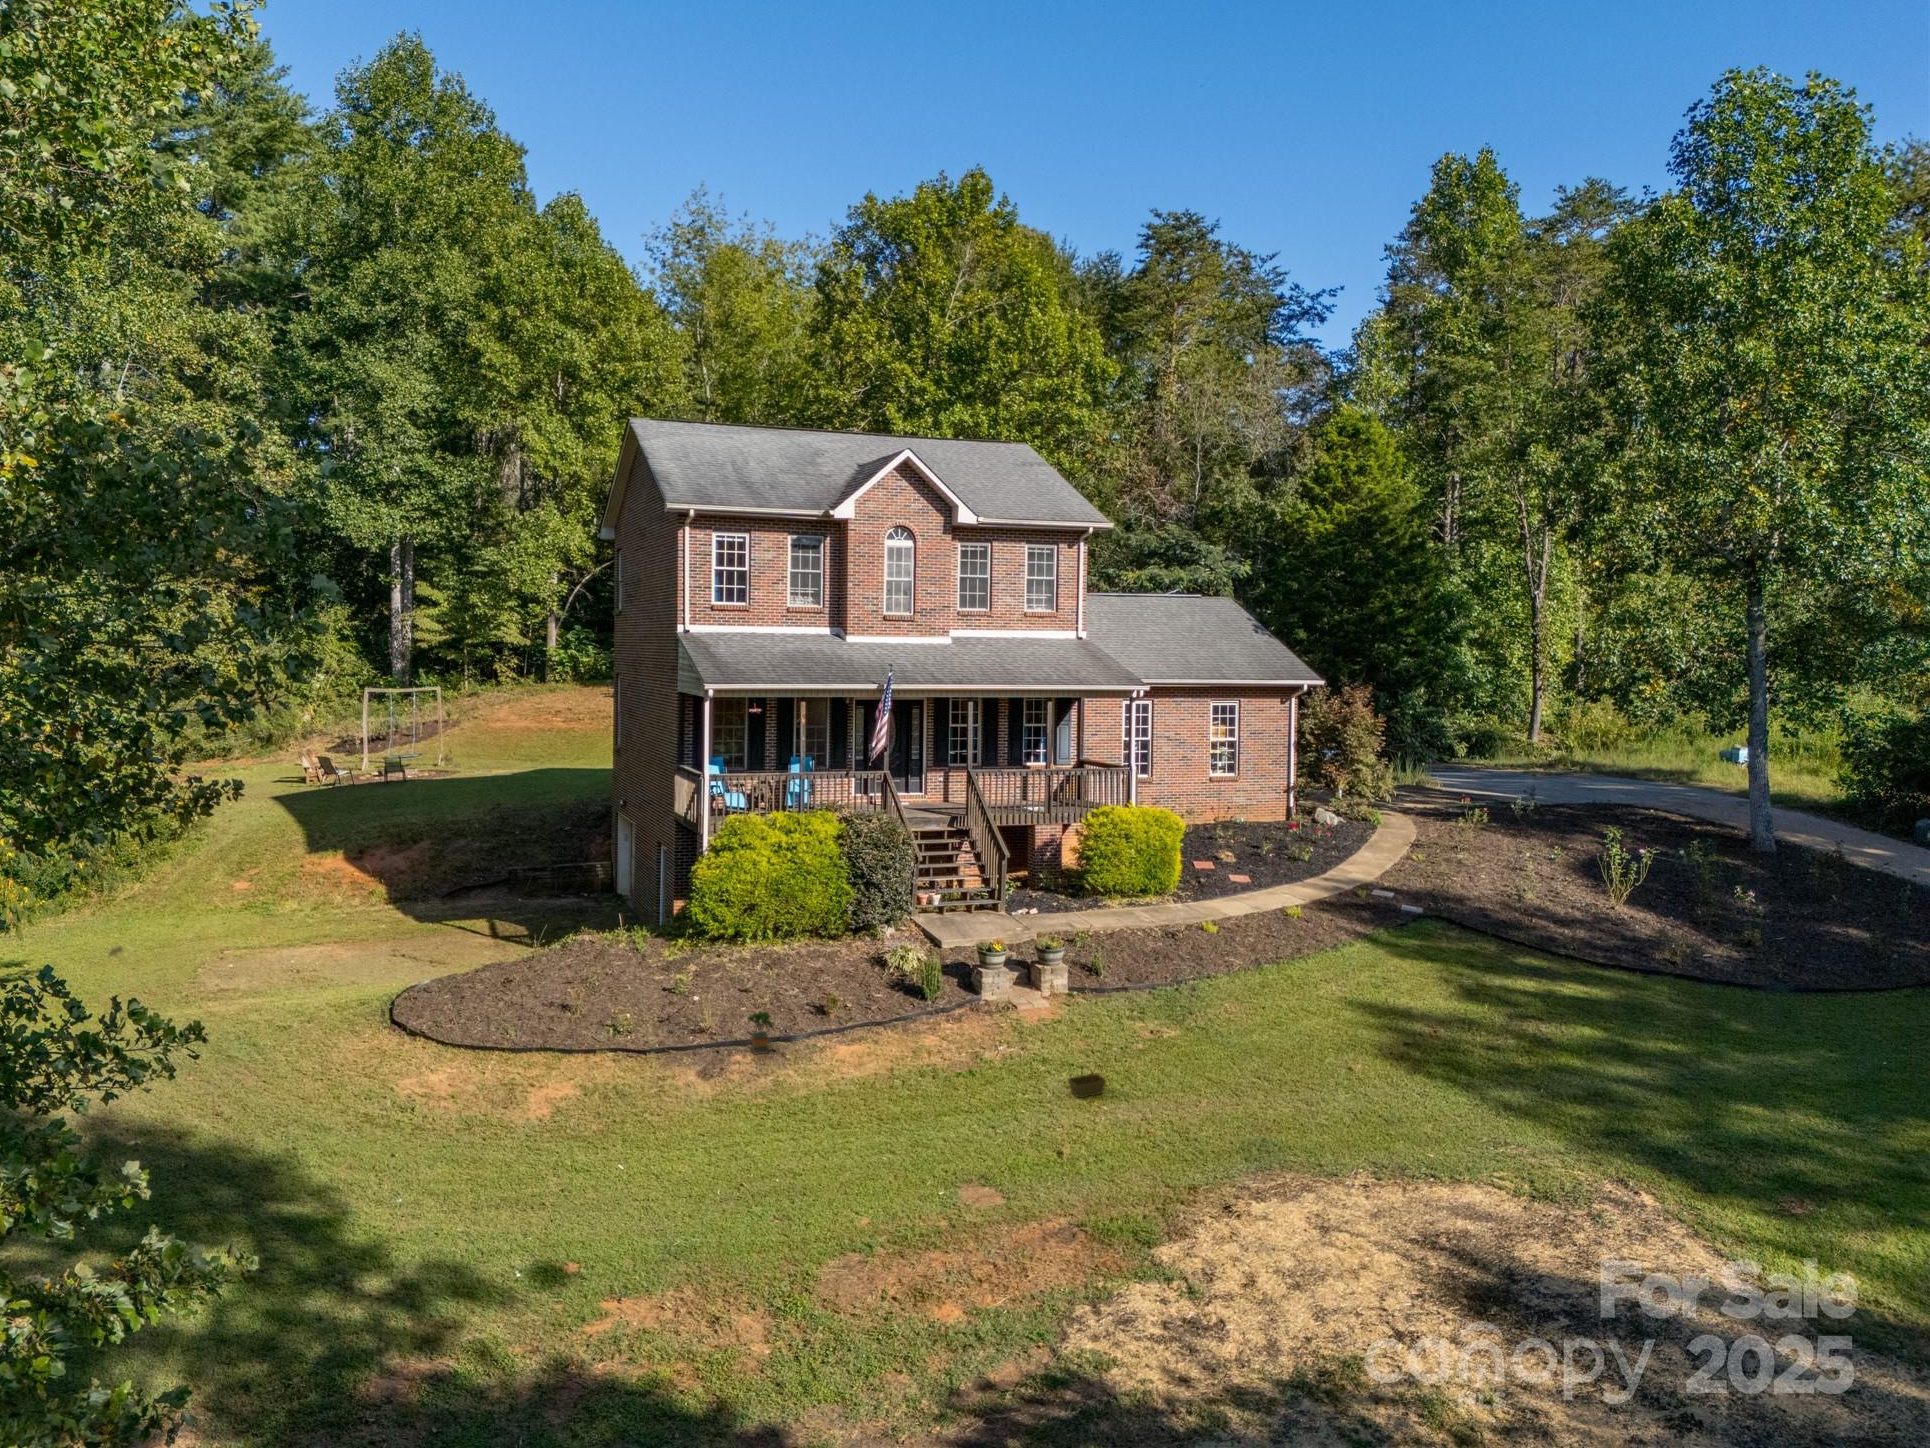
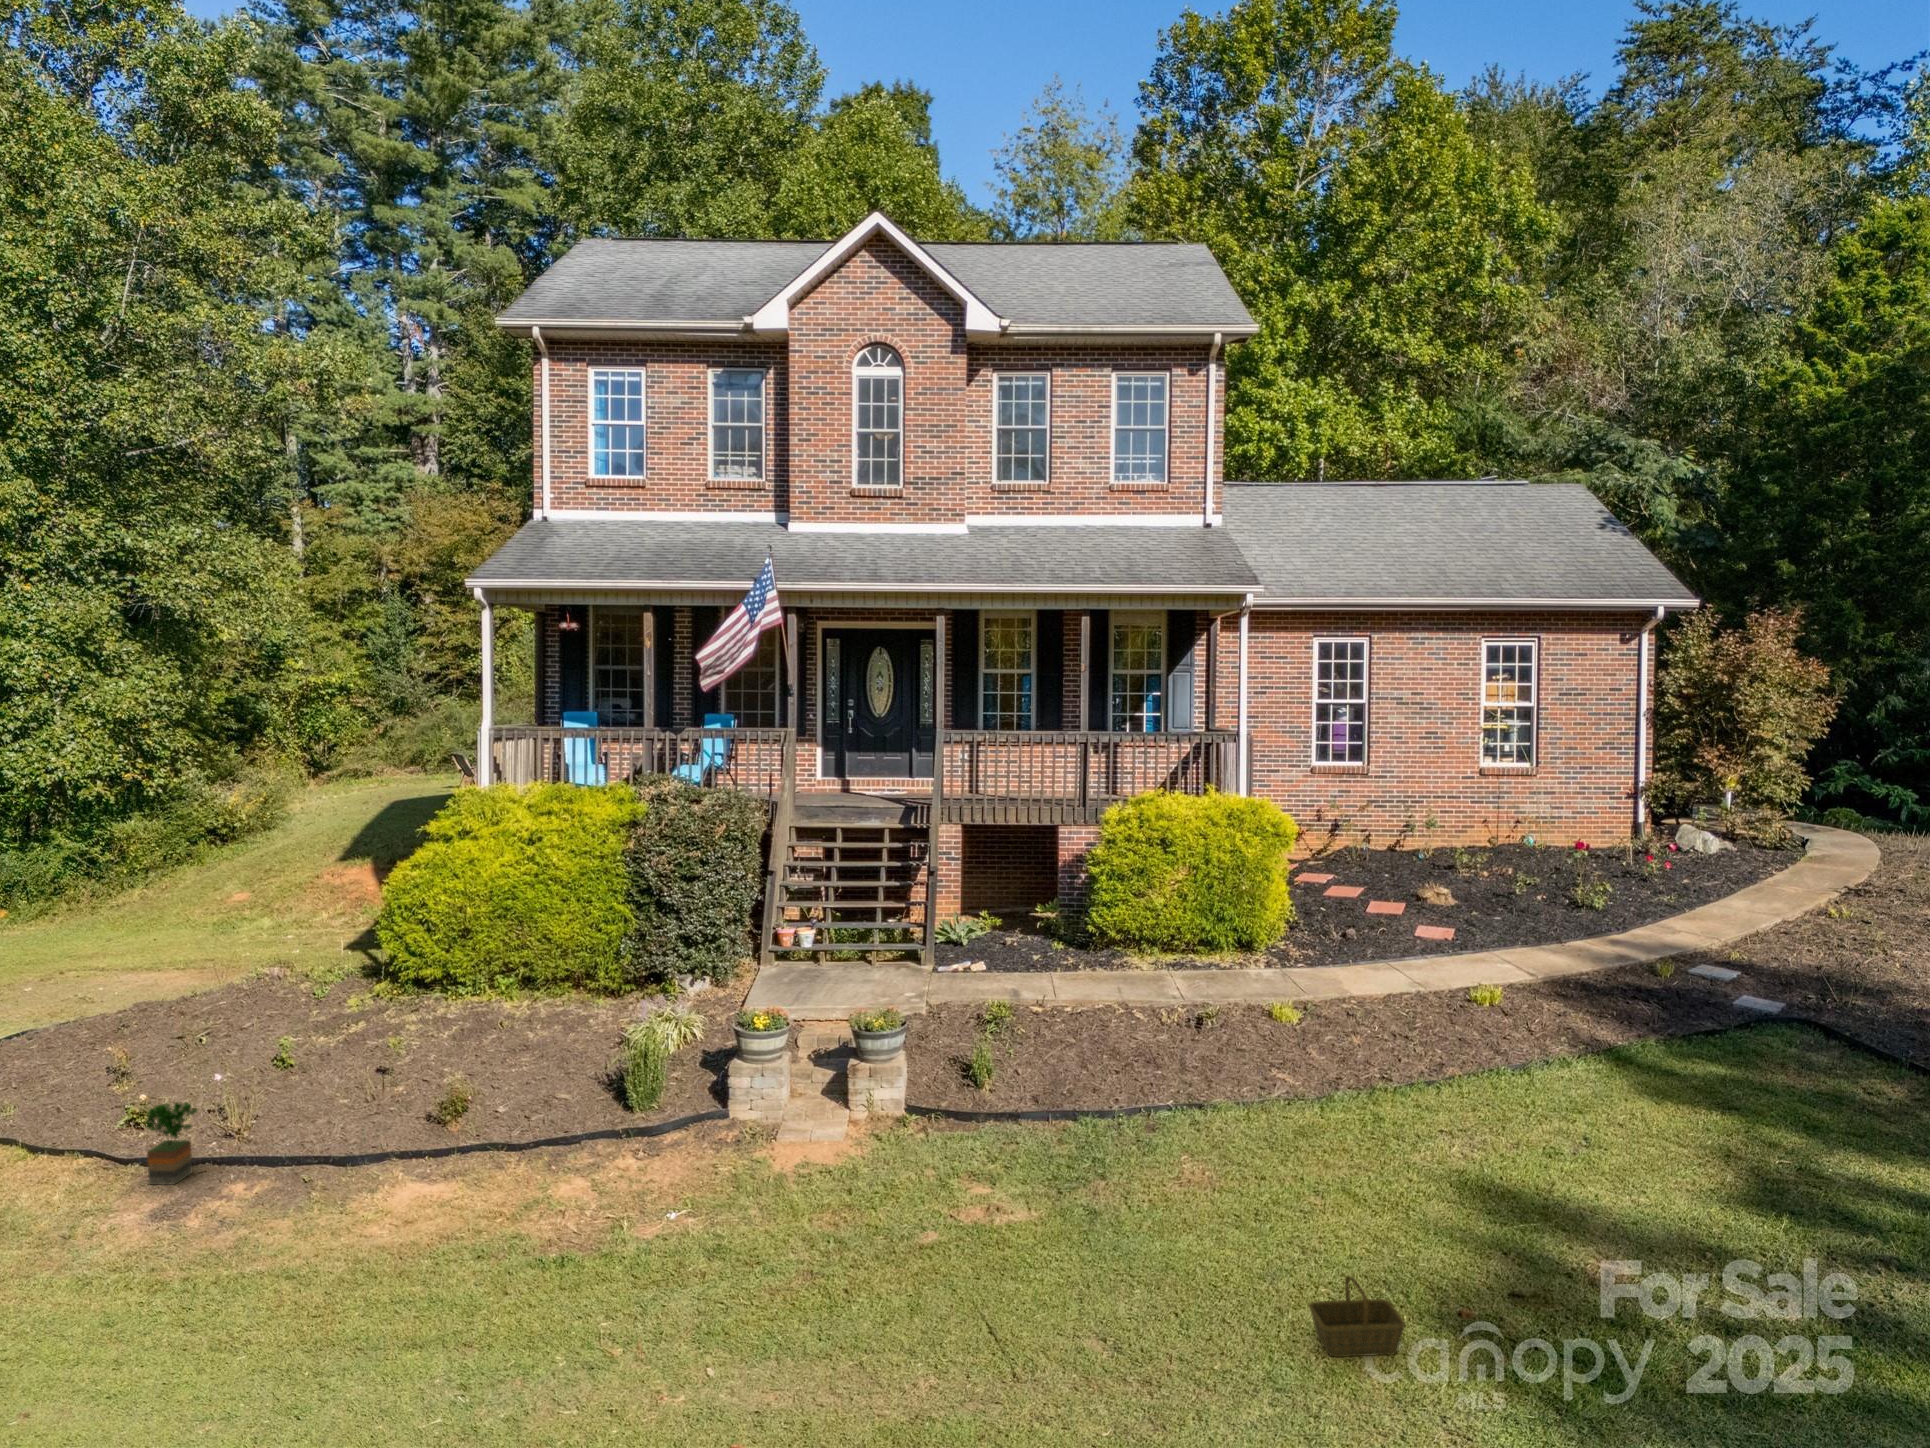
basket: present [1068,1069,1106,1098] -> present [1309,1277,1406,1357]

